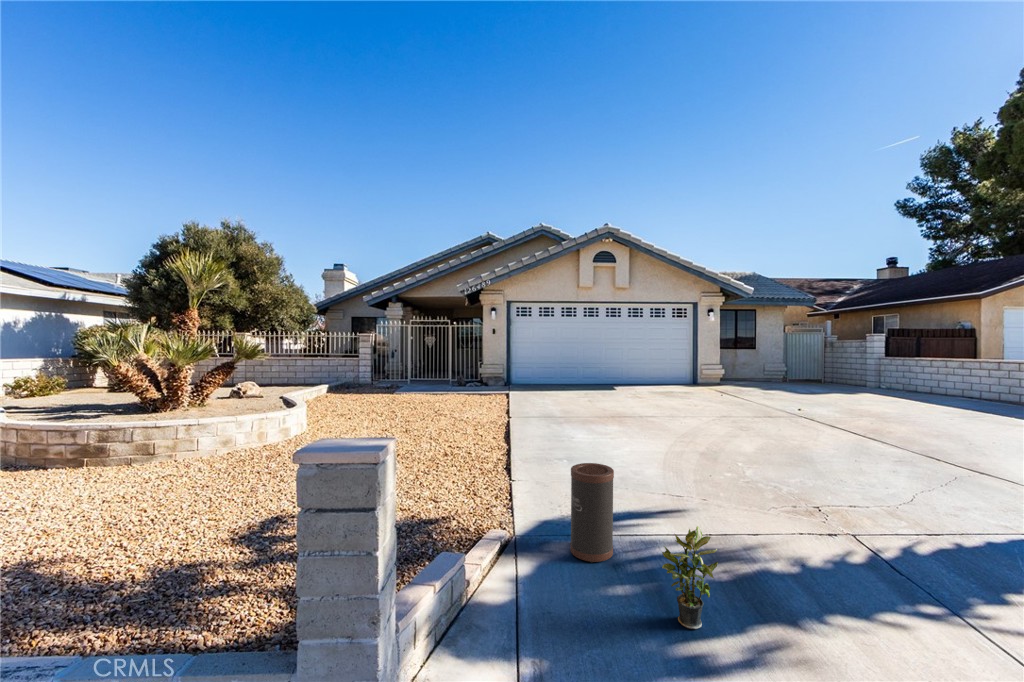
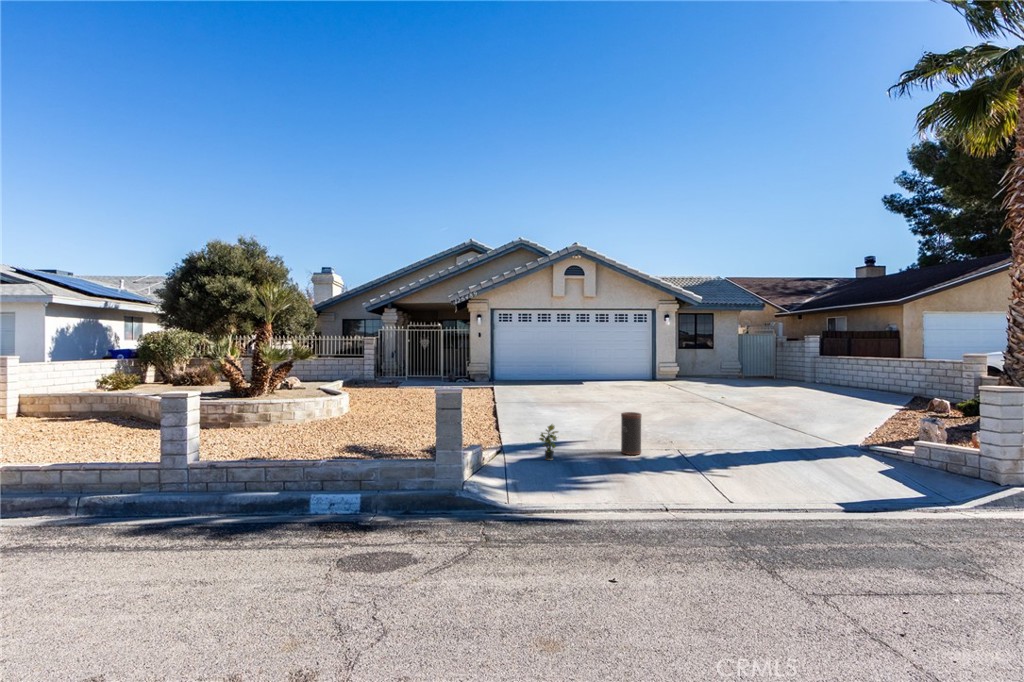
trash can: present [570,463,614,563] -> present [621,412,641,455]

